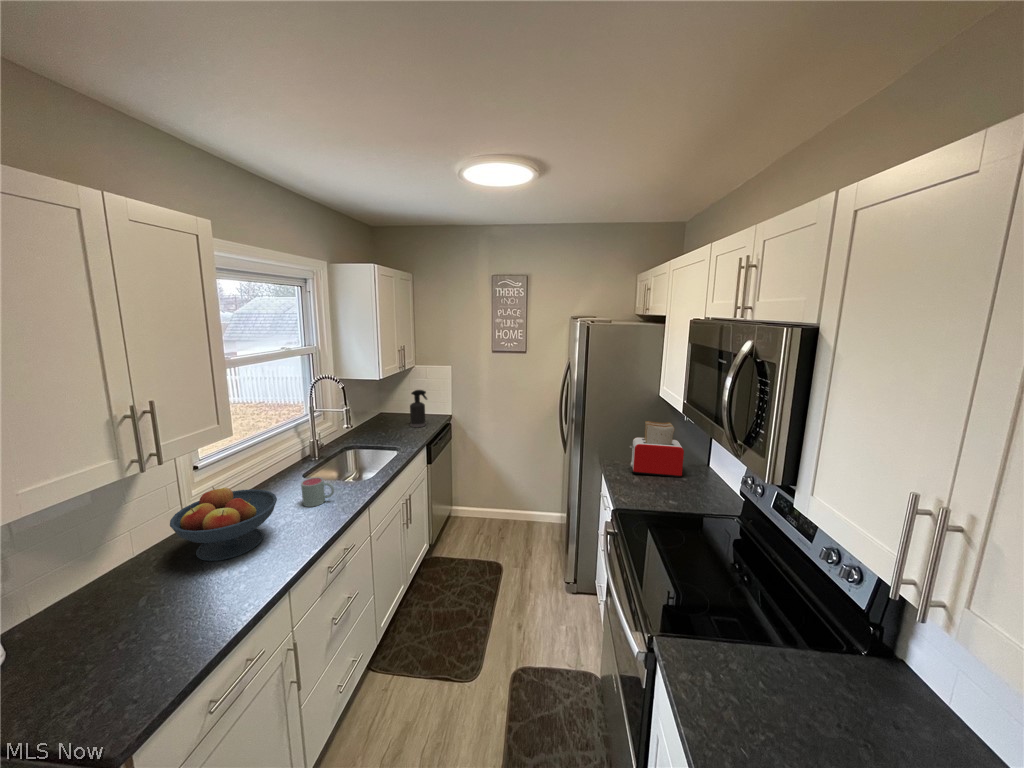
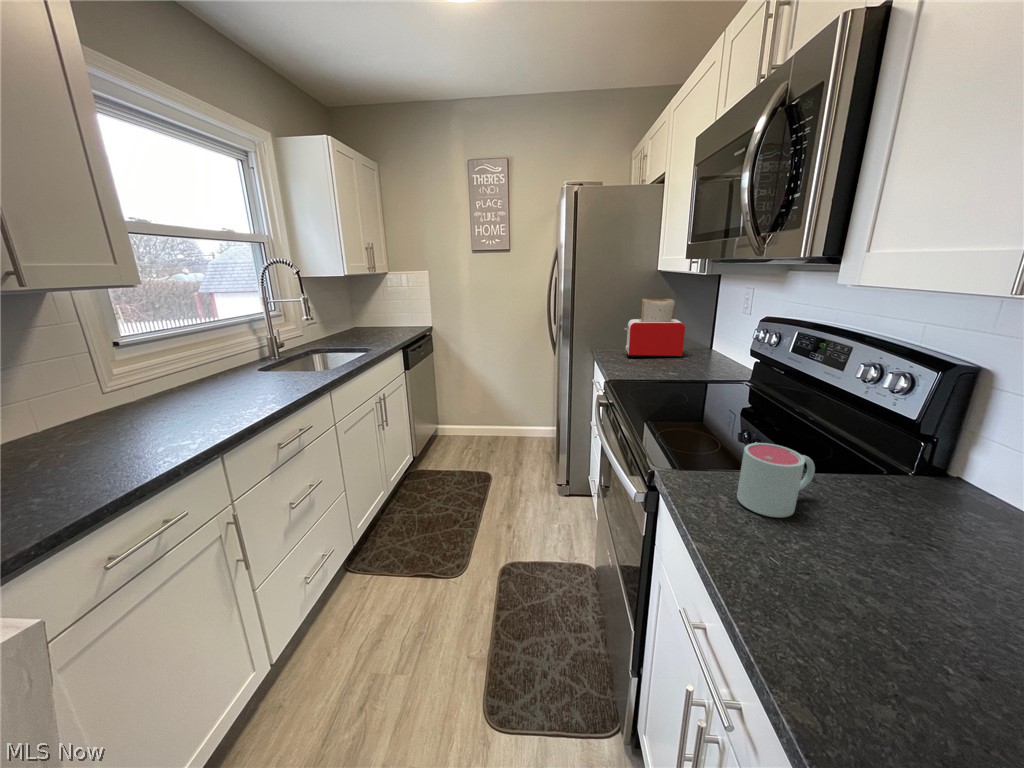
spray bottle: present [410,390,427,427] -> none [384,294,403,336]
mug: present [301,477,334,507] -> present [737,443,815,517]
fruit bowl: present [170,487,277,561] -> none [68,354,208,431]

